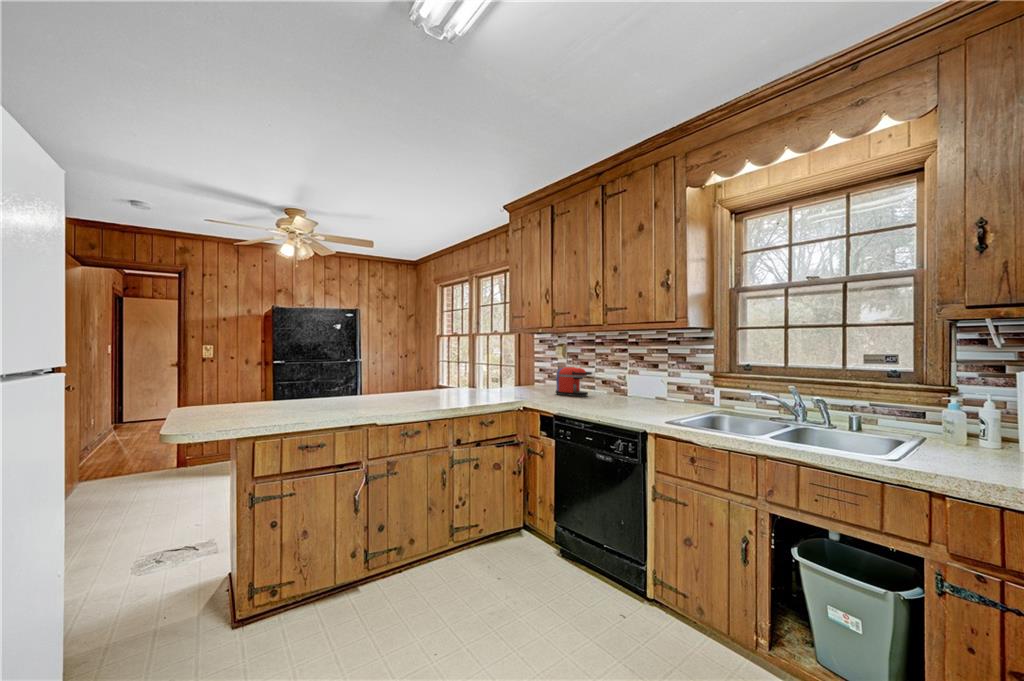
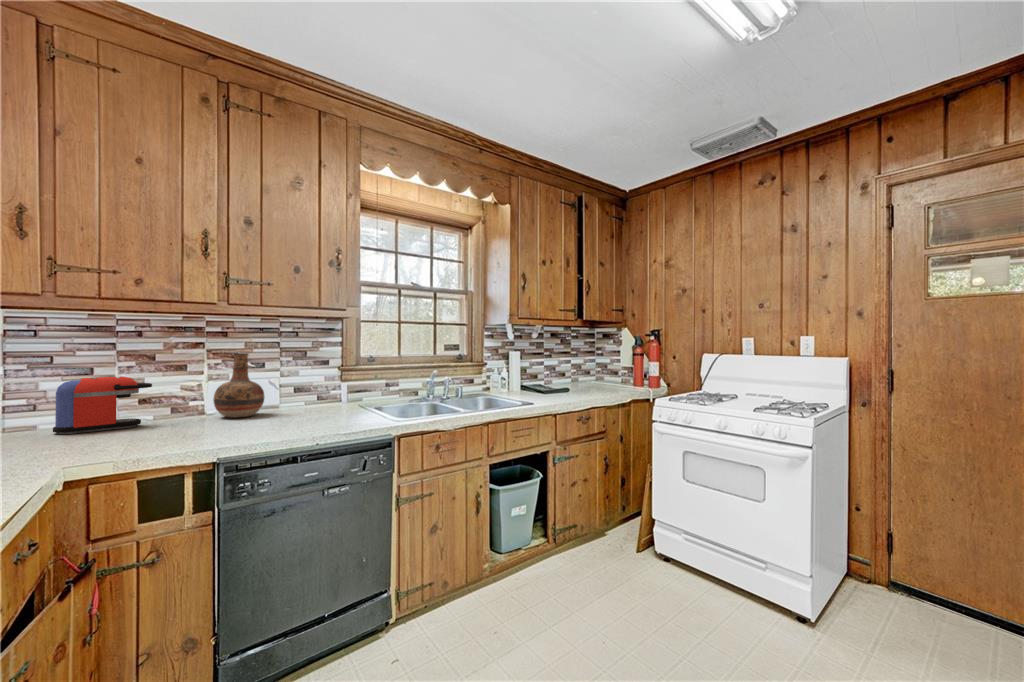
vase: none [616,357,648,402] -> present [213,353,264,418]

